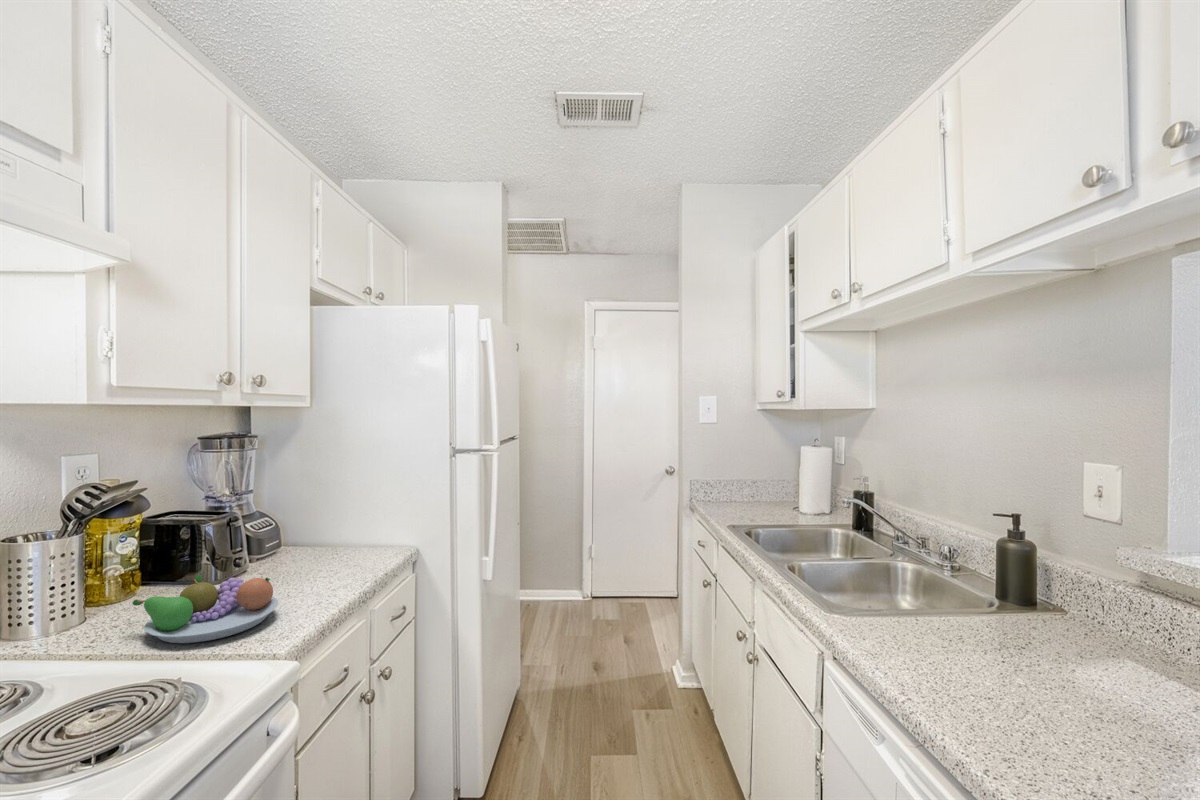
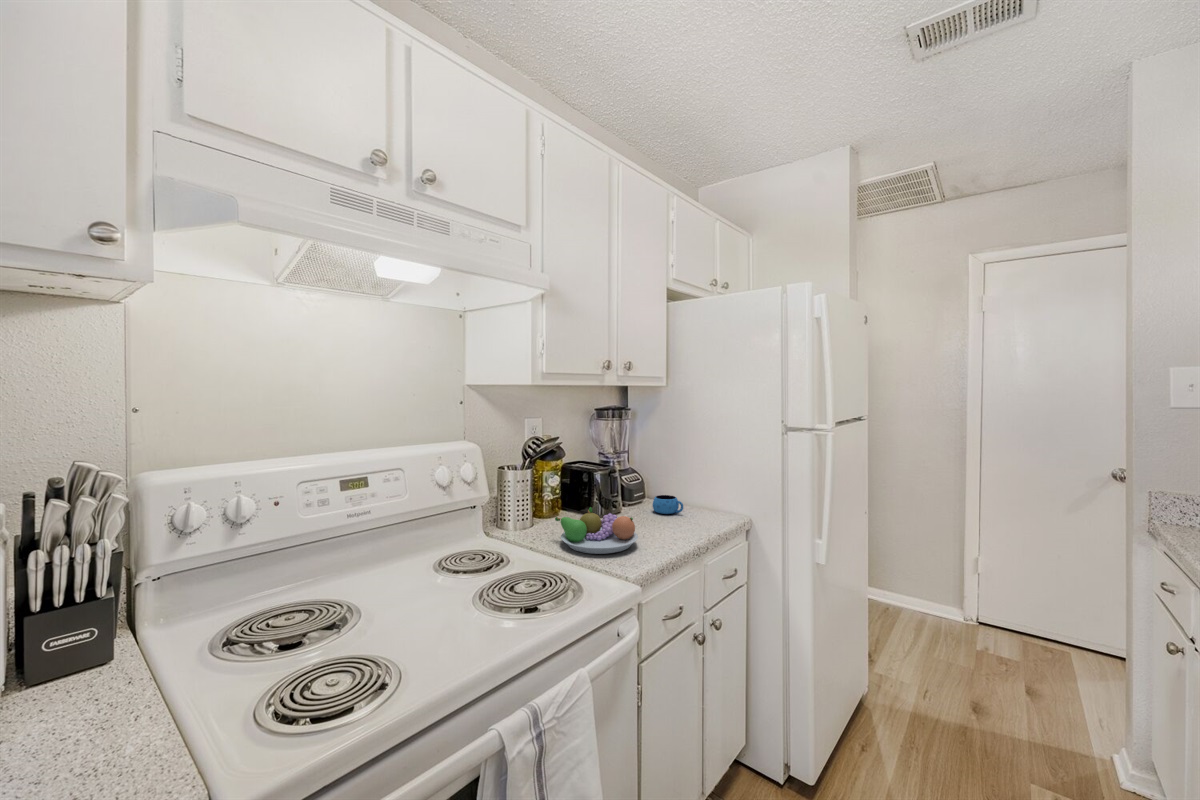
mug: none [292,540,335,564] -> present [653,495,683,514]

